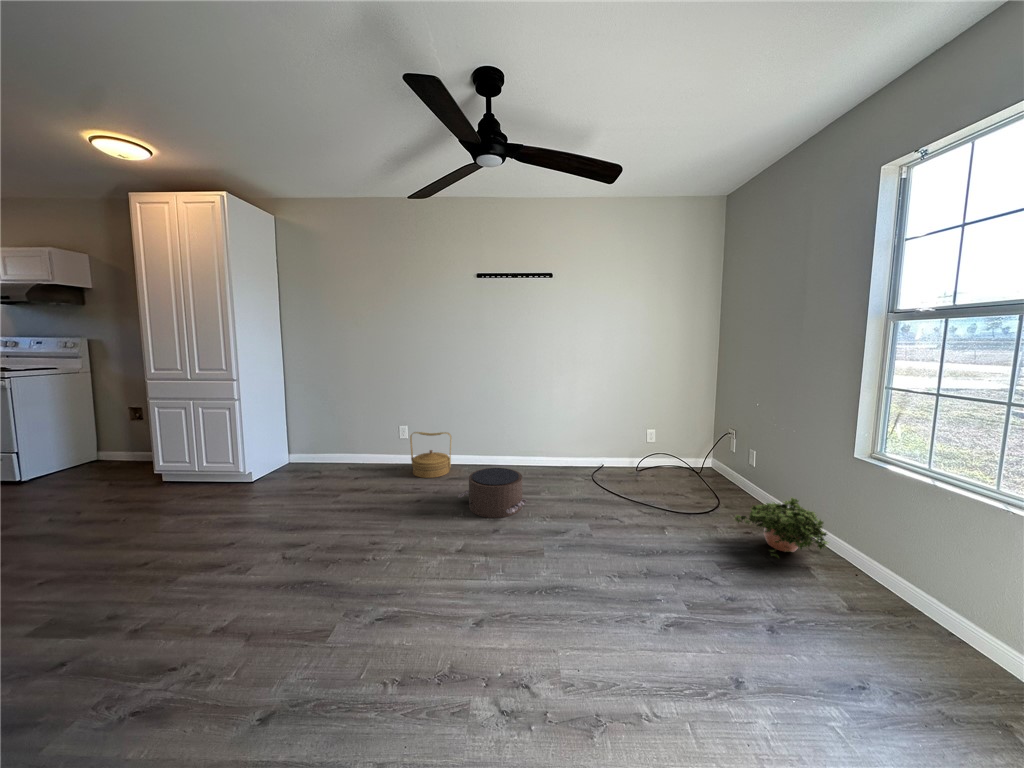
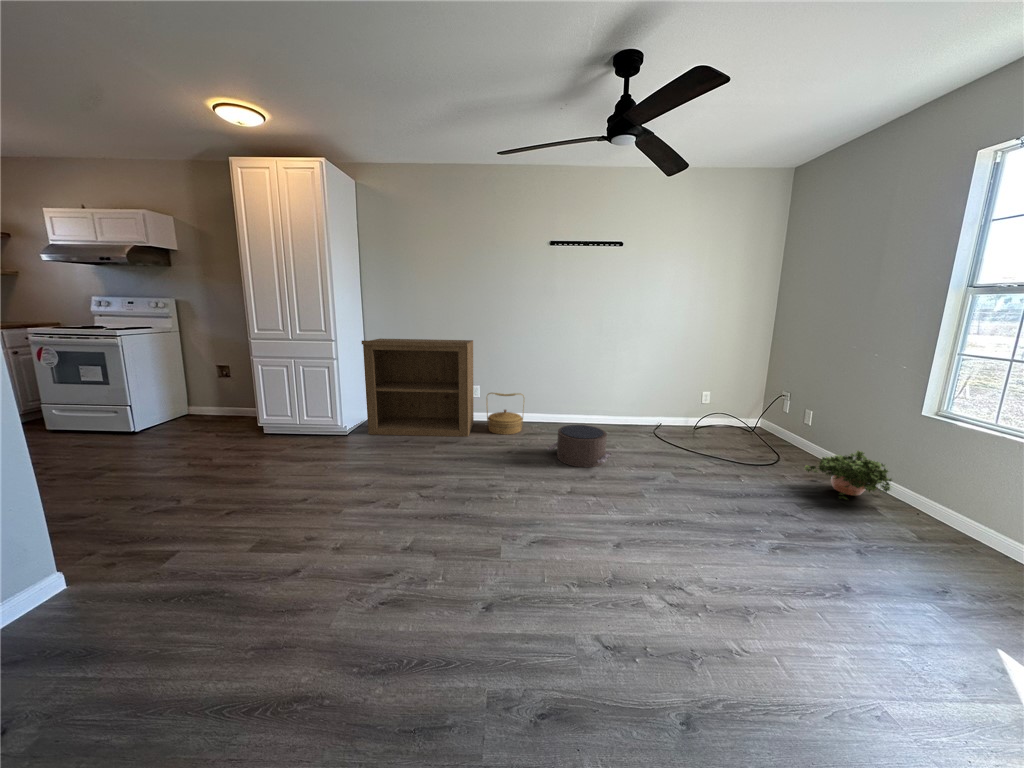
bookshelf: none [269,376,401,481] -> present [362,339,474,437]

